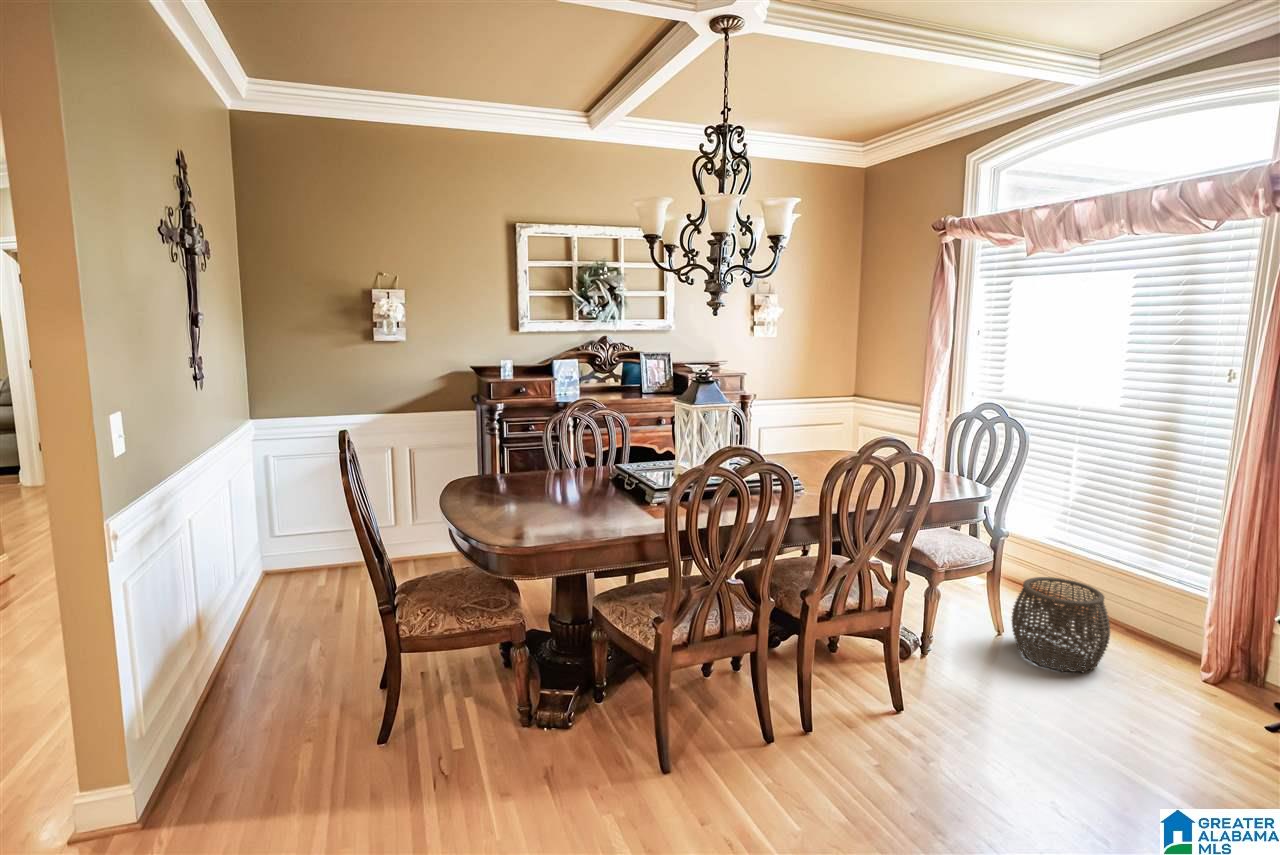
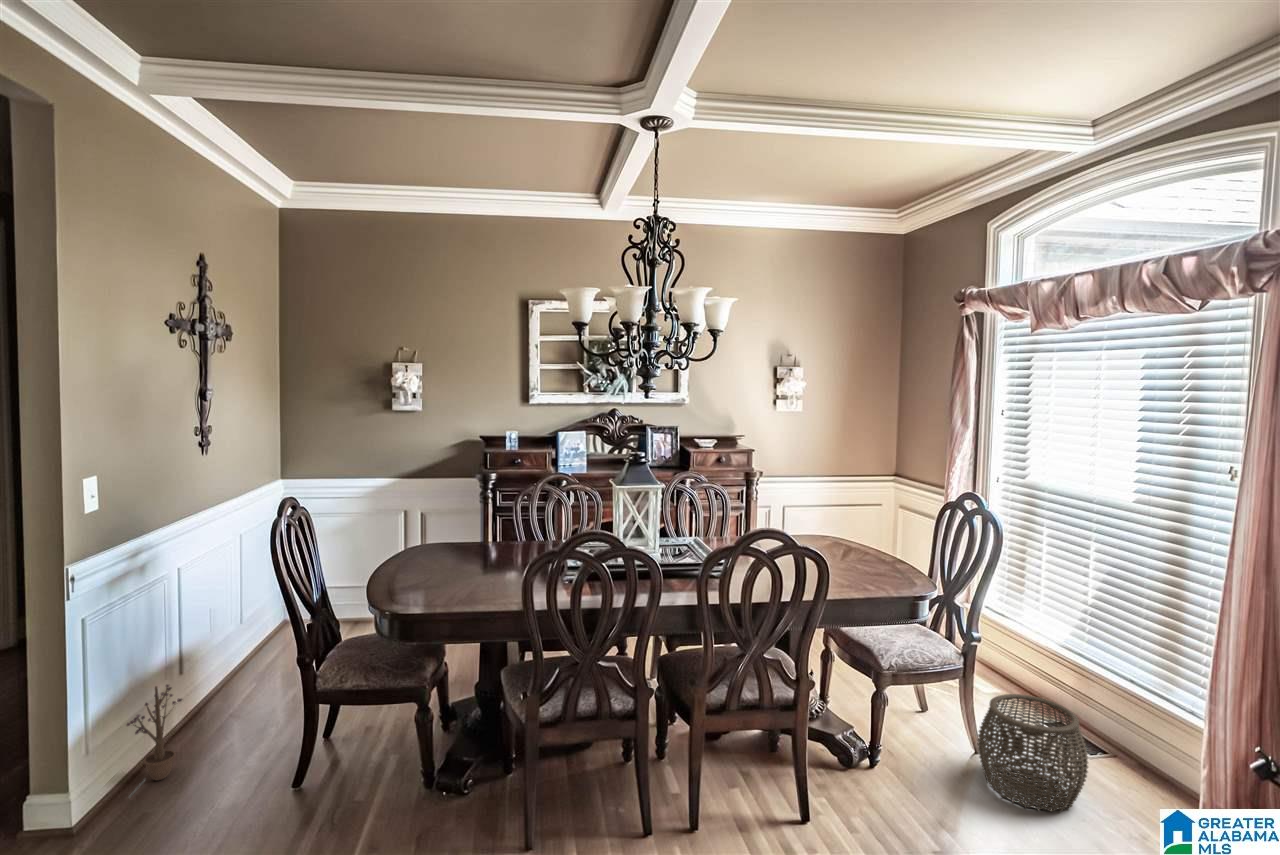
decorative plant: none [179,646,233,775] -> present [127,685,182,798]

